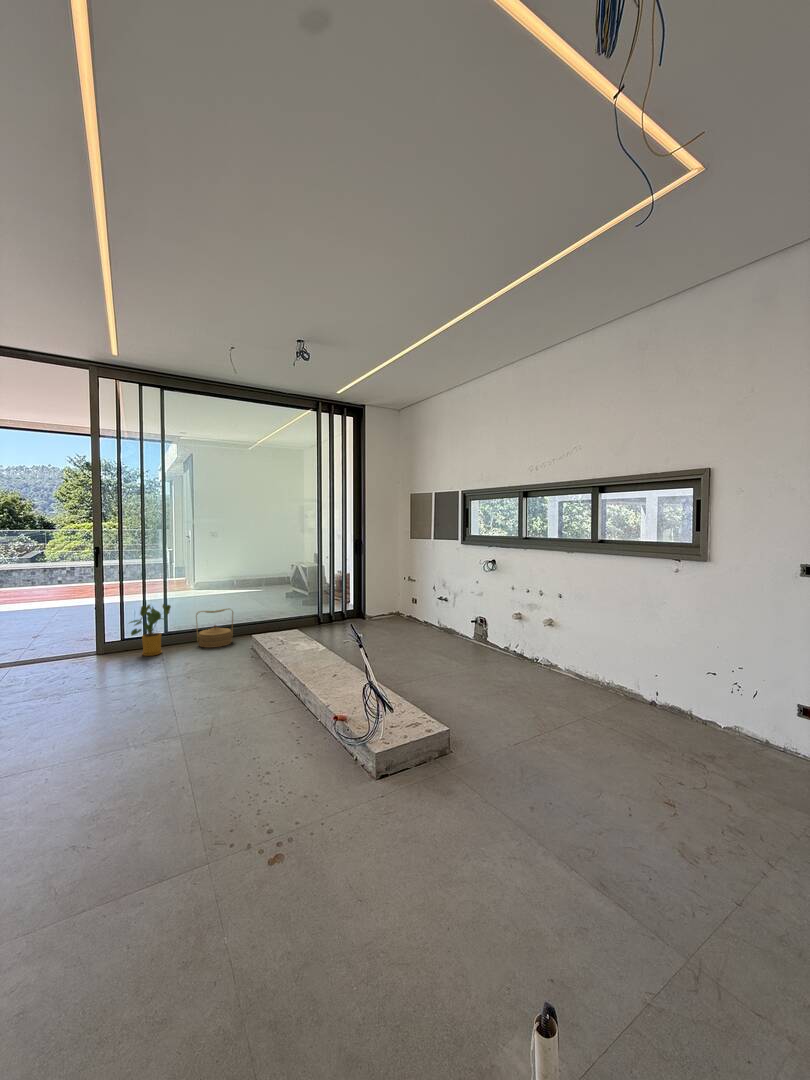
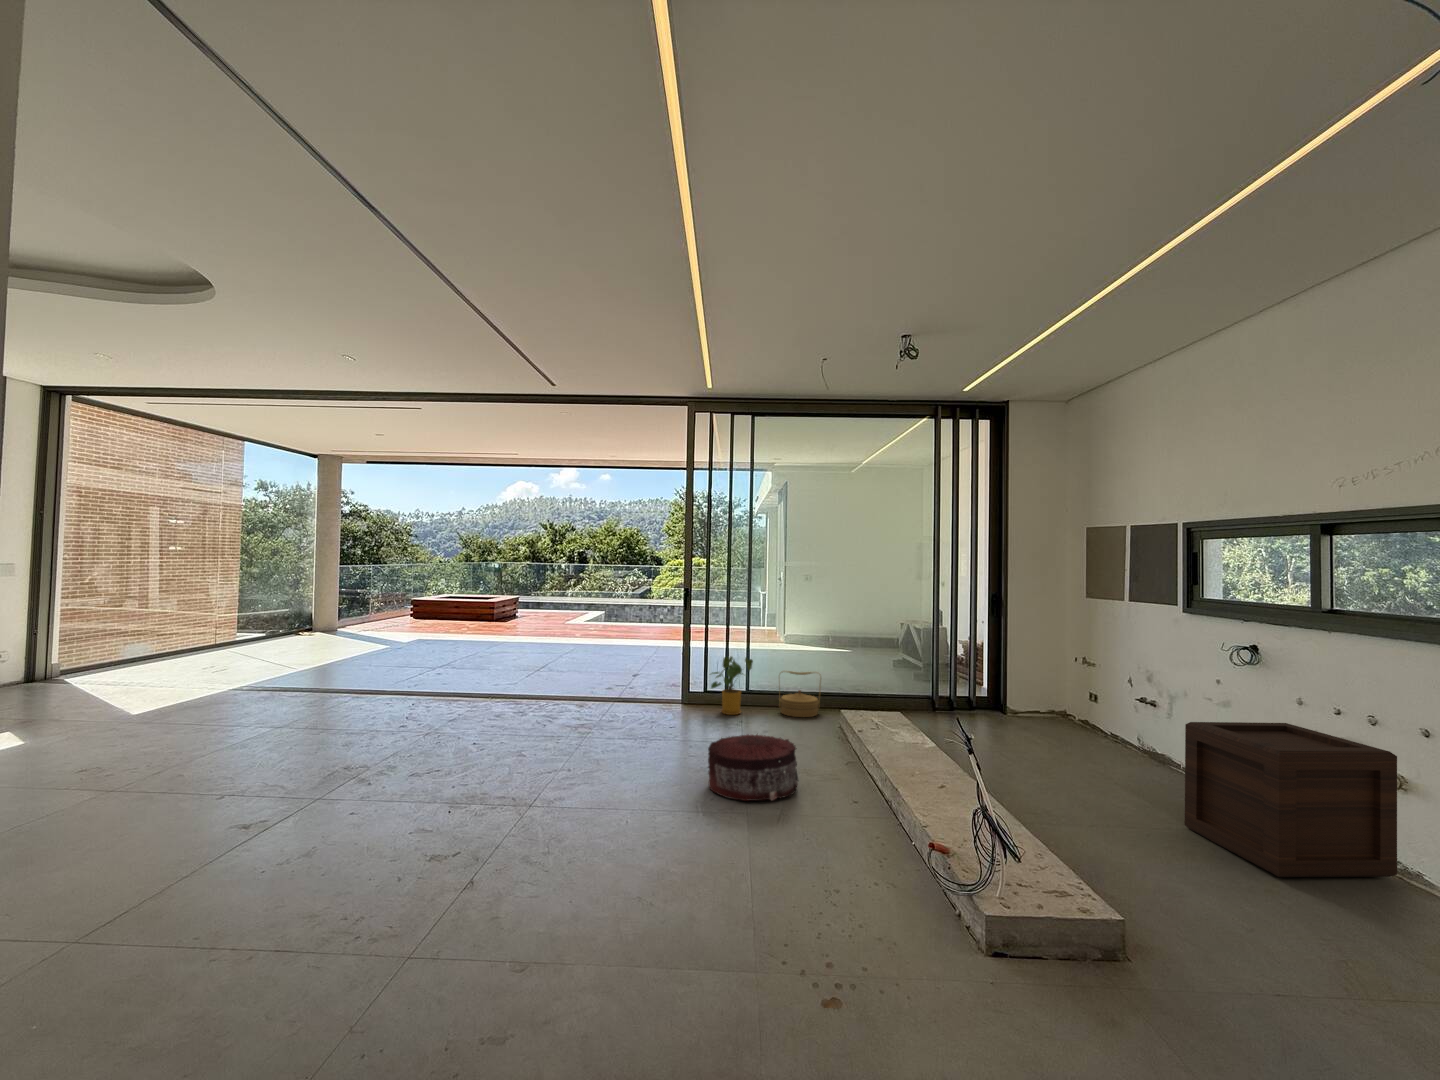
wooden crate: none [494,603,592,694] -> present [1185,722,1397,877]
pouf: none [146,669,239,736] -> present [708,735,798,801]

